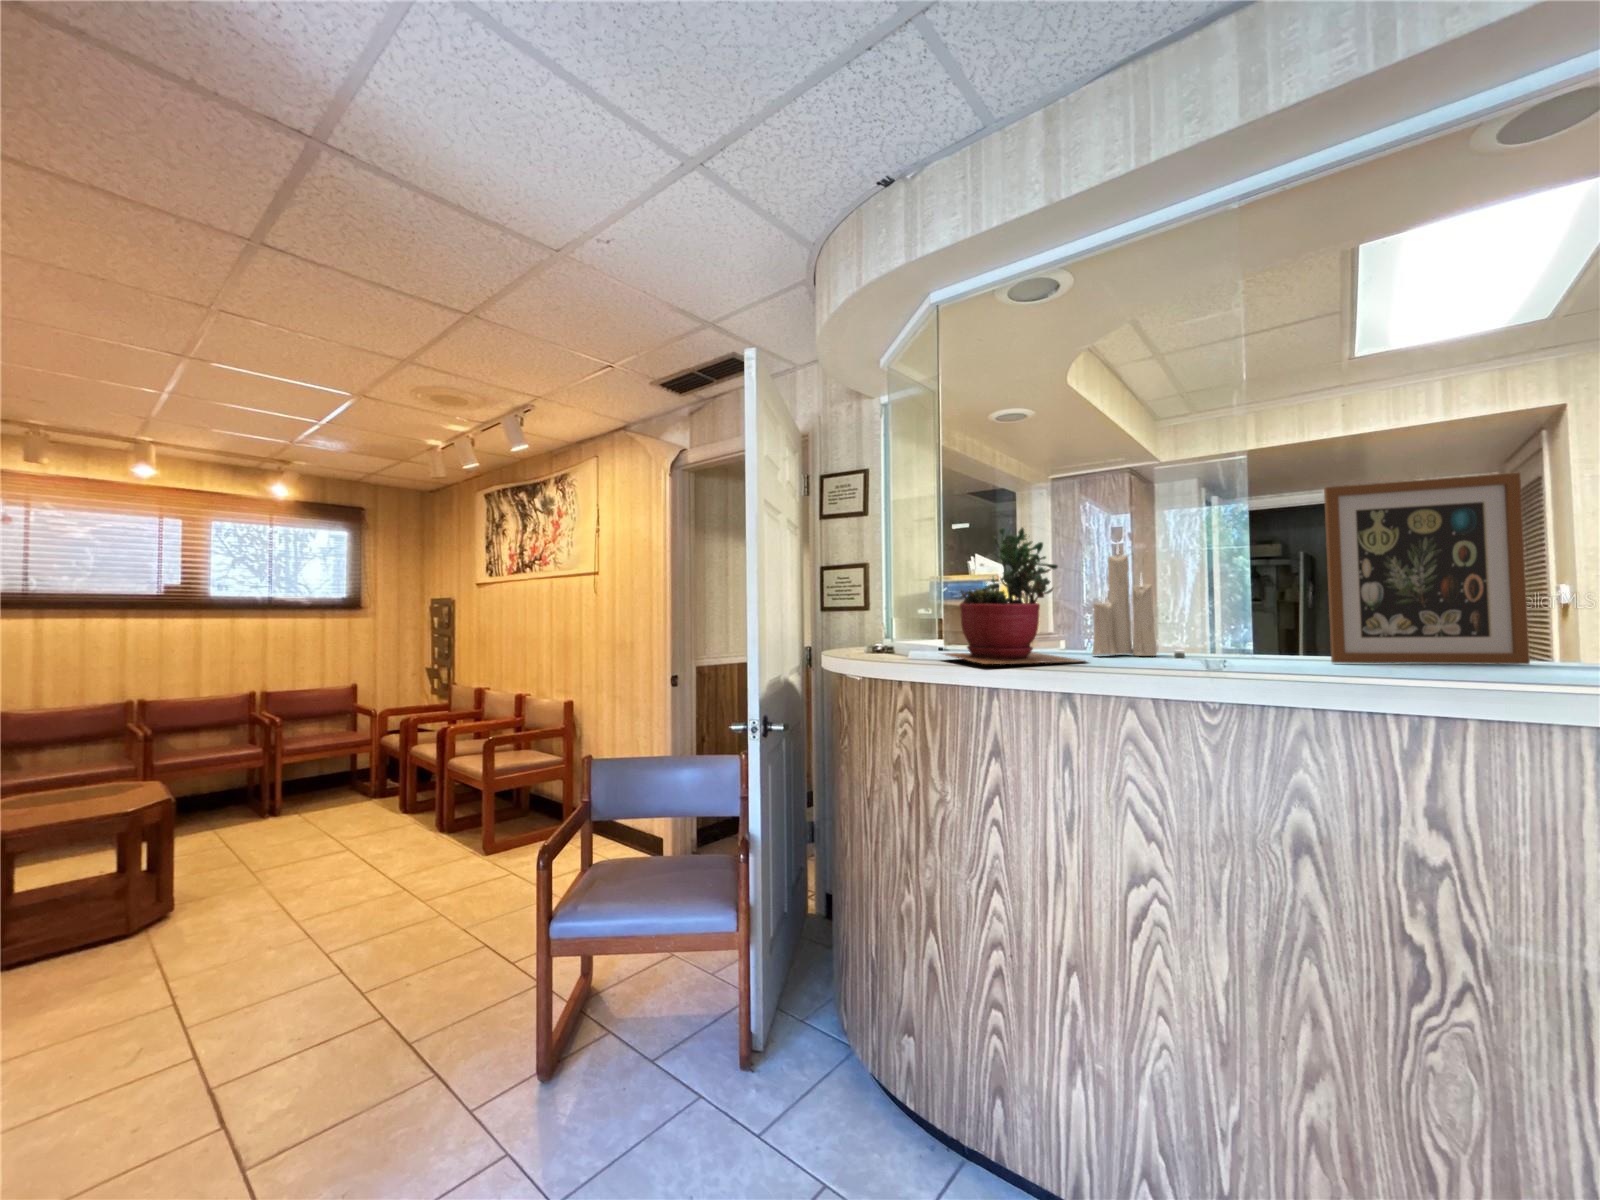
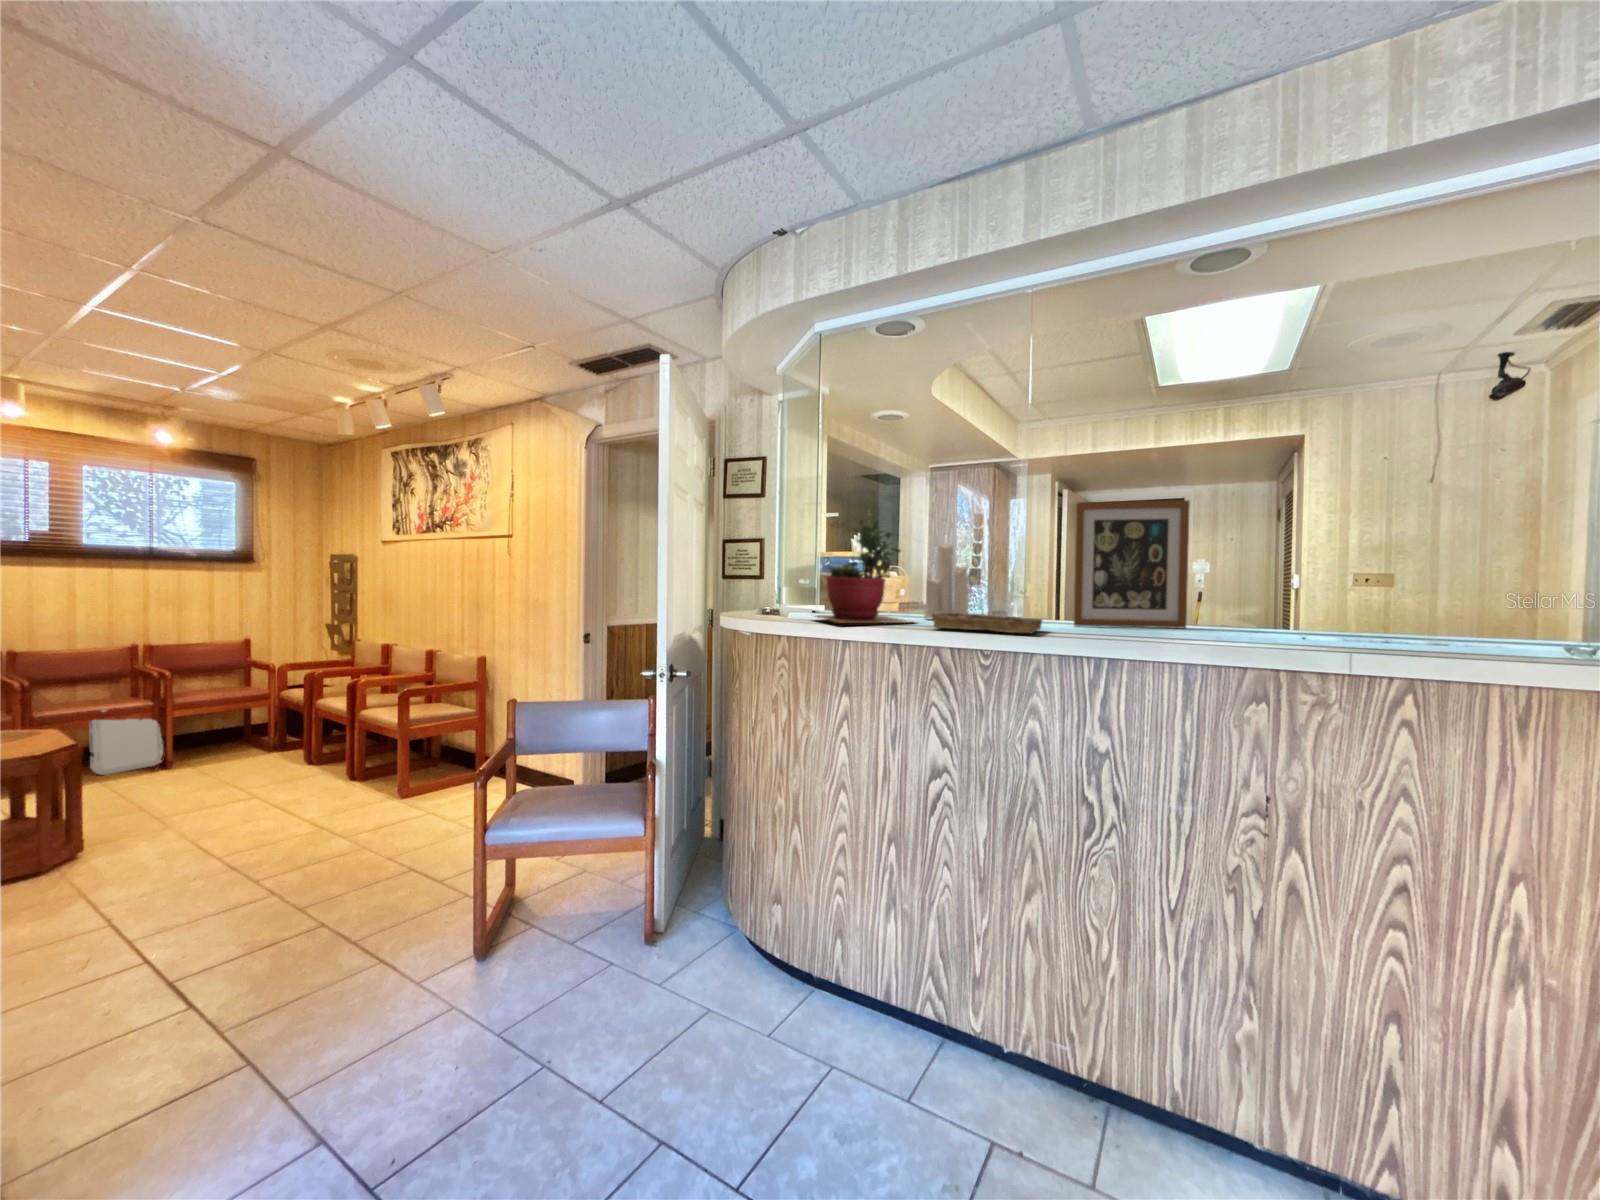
tray: none [1112,646,1304,677] -> present [929,612,1043,633]
air purifier: none [210,749,275,821] -> present [89,710,163,775]

